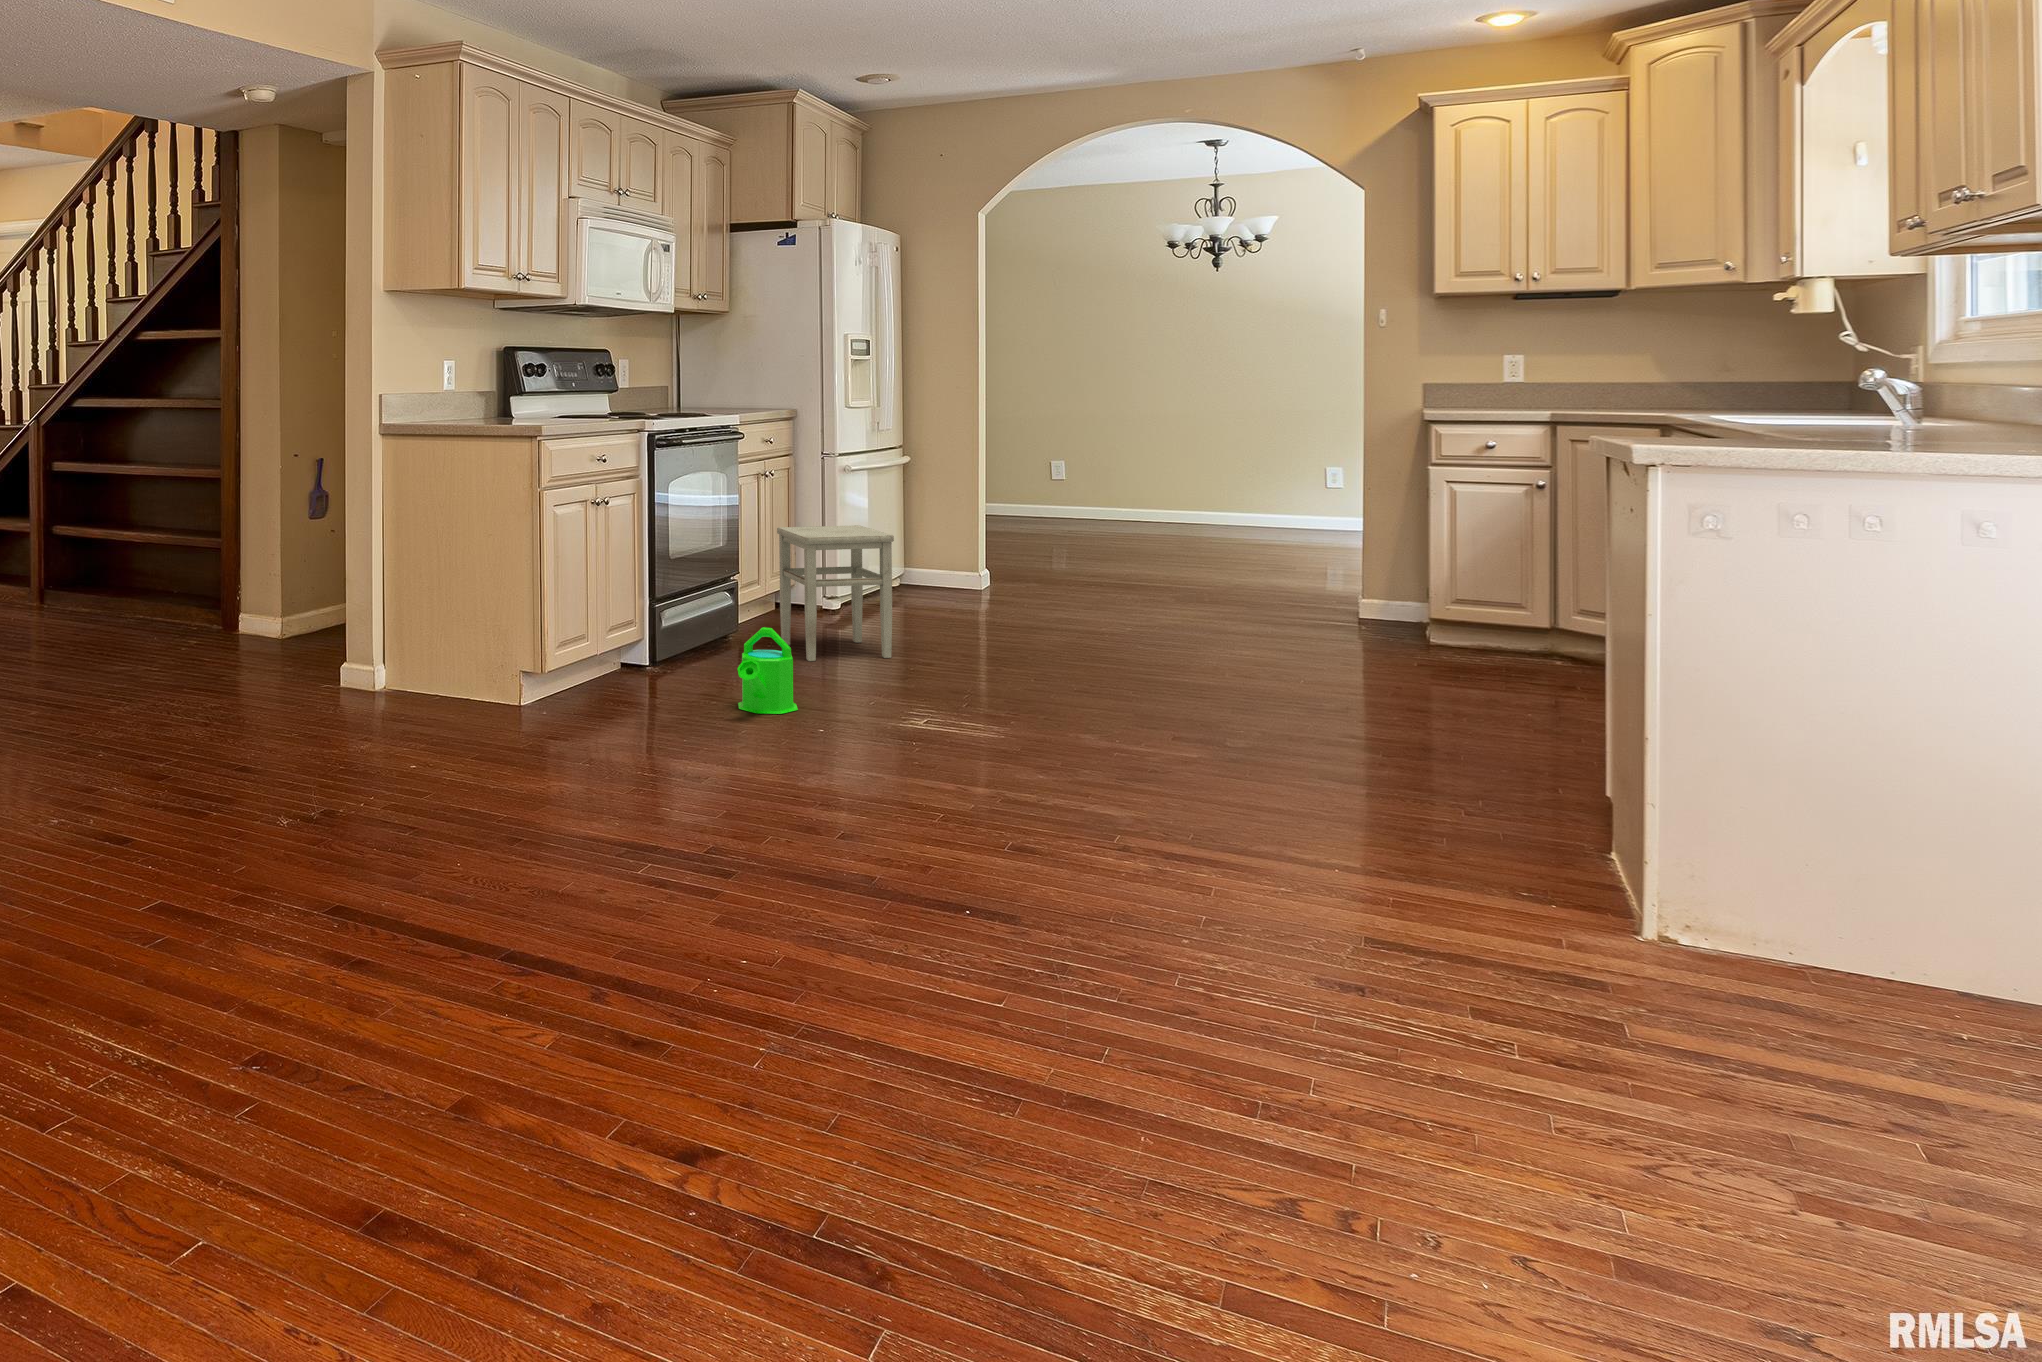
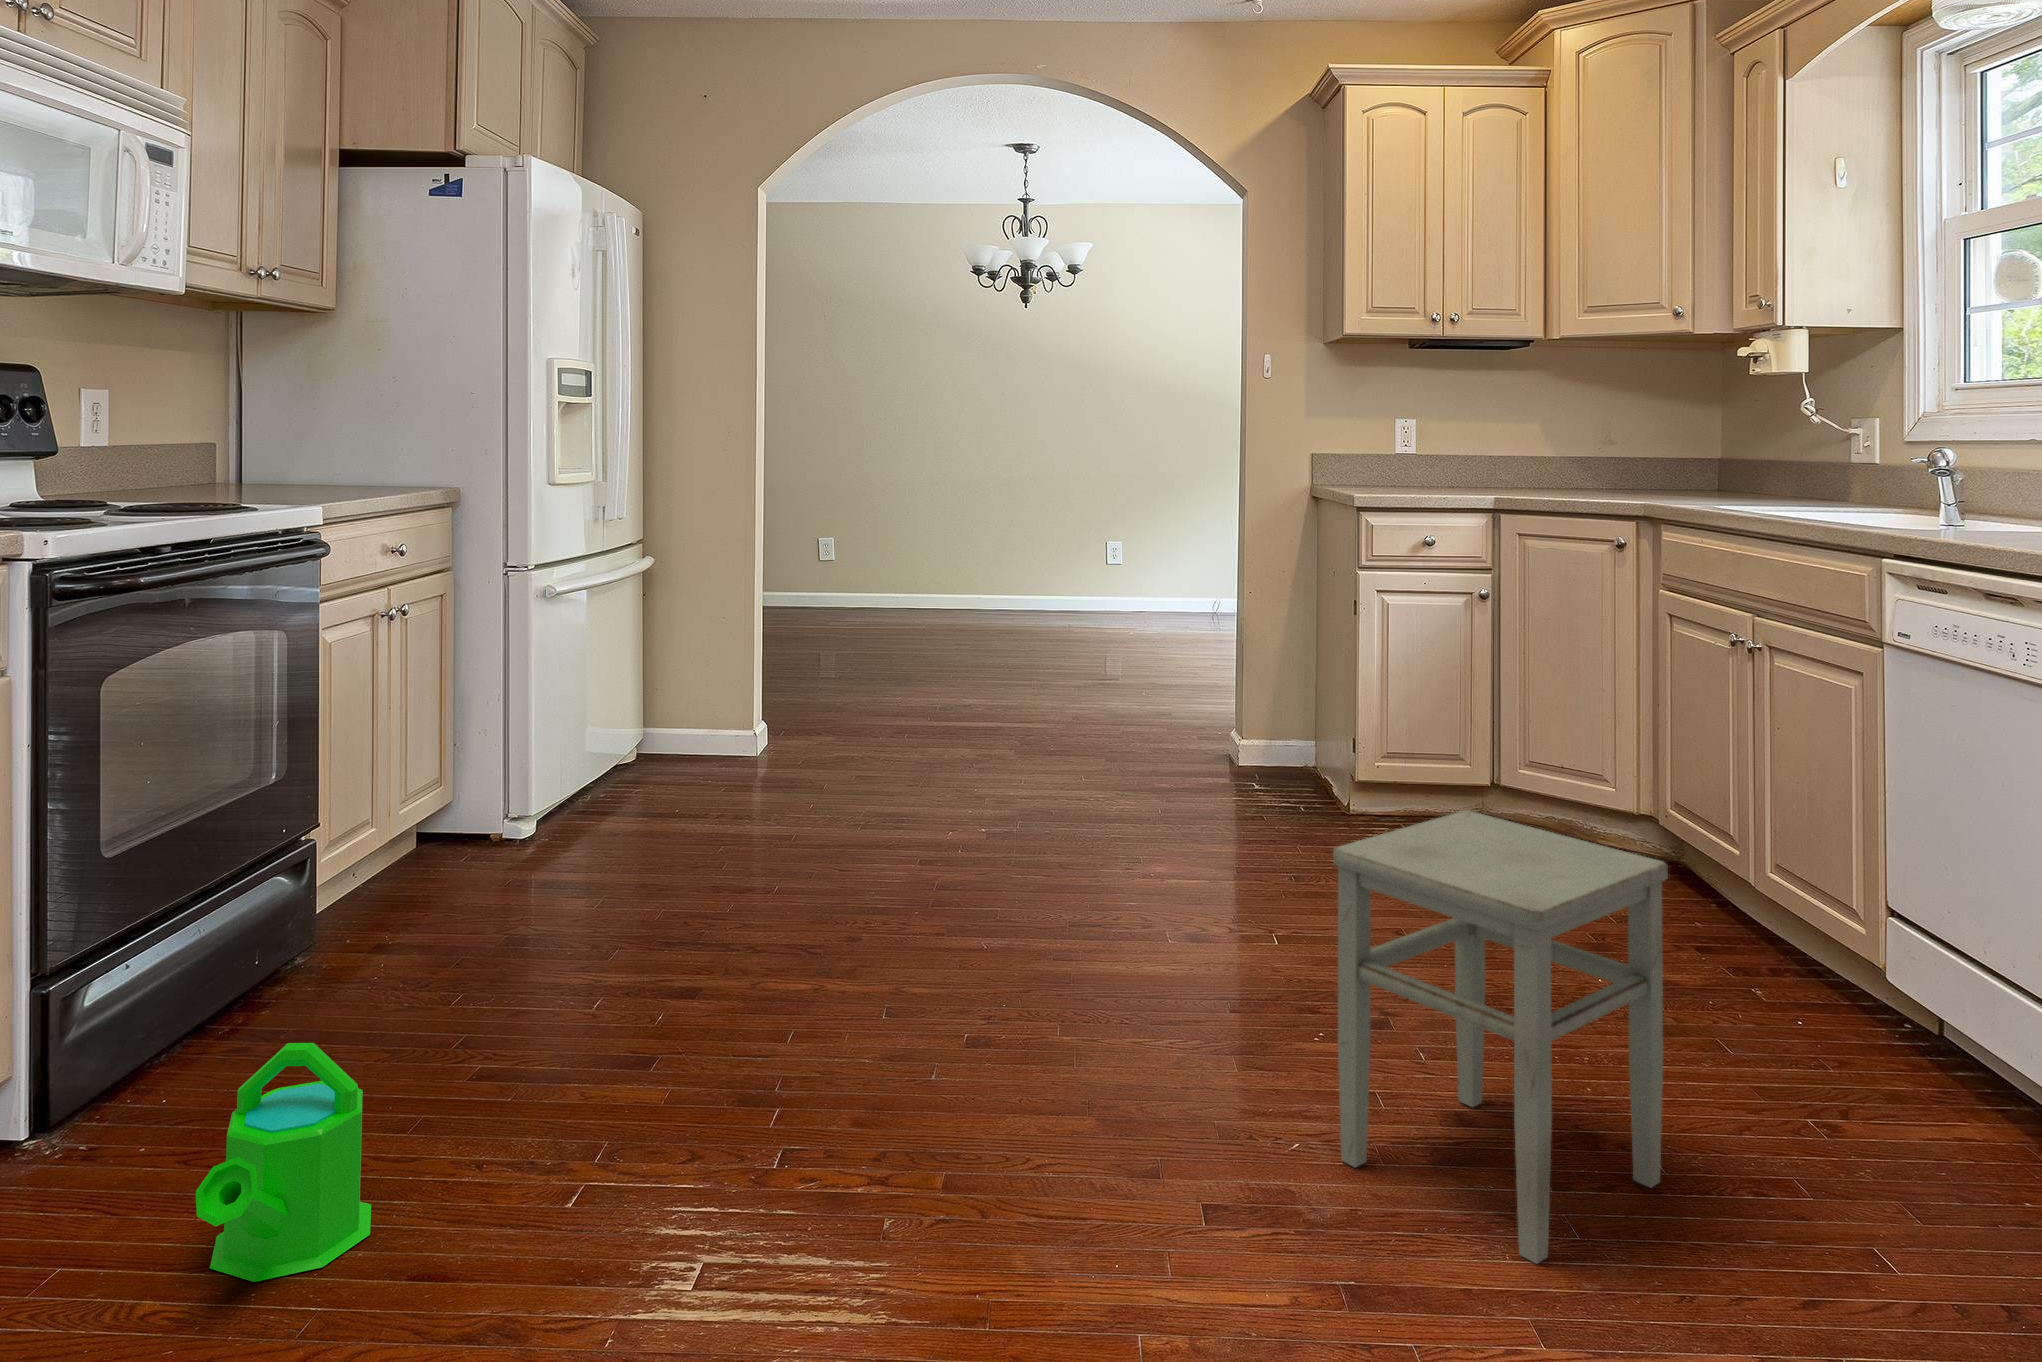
stool: present [777,525,894,661] -> present [1333,810,1668,1264]

